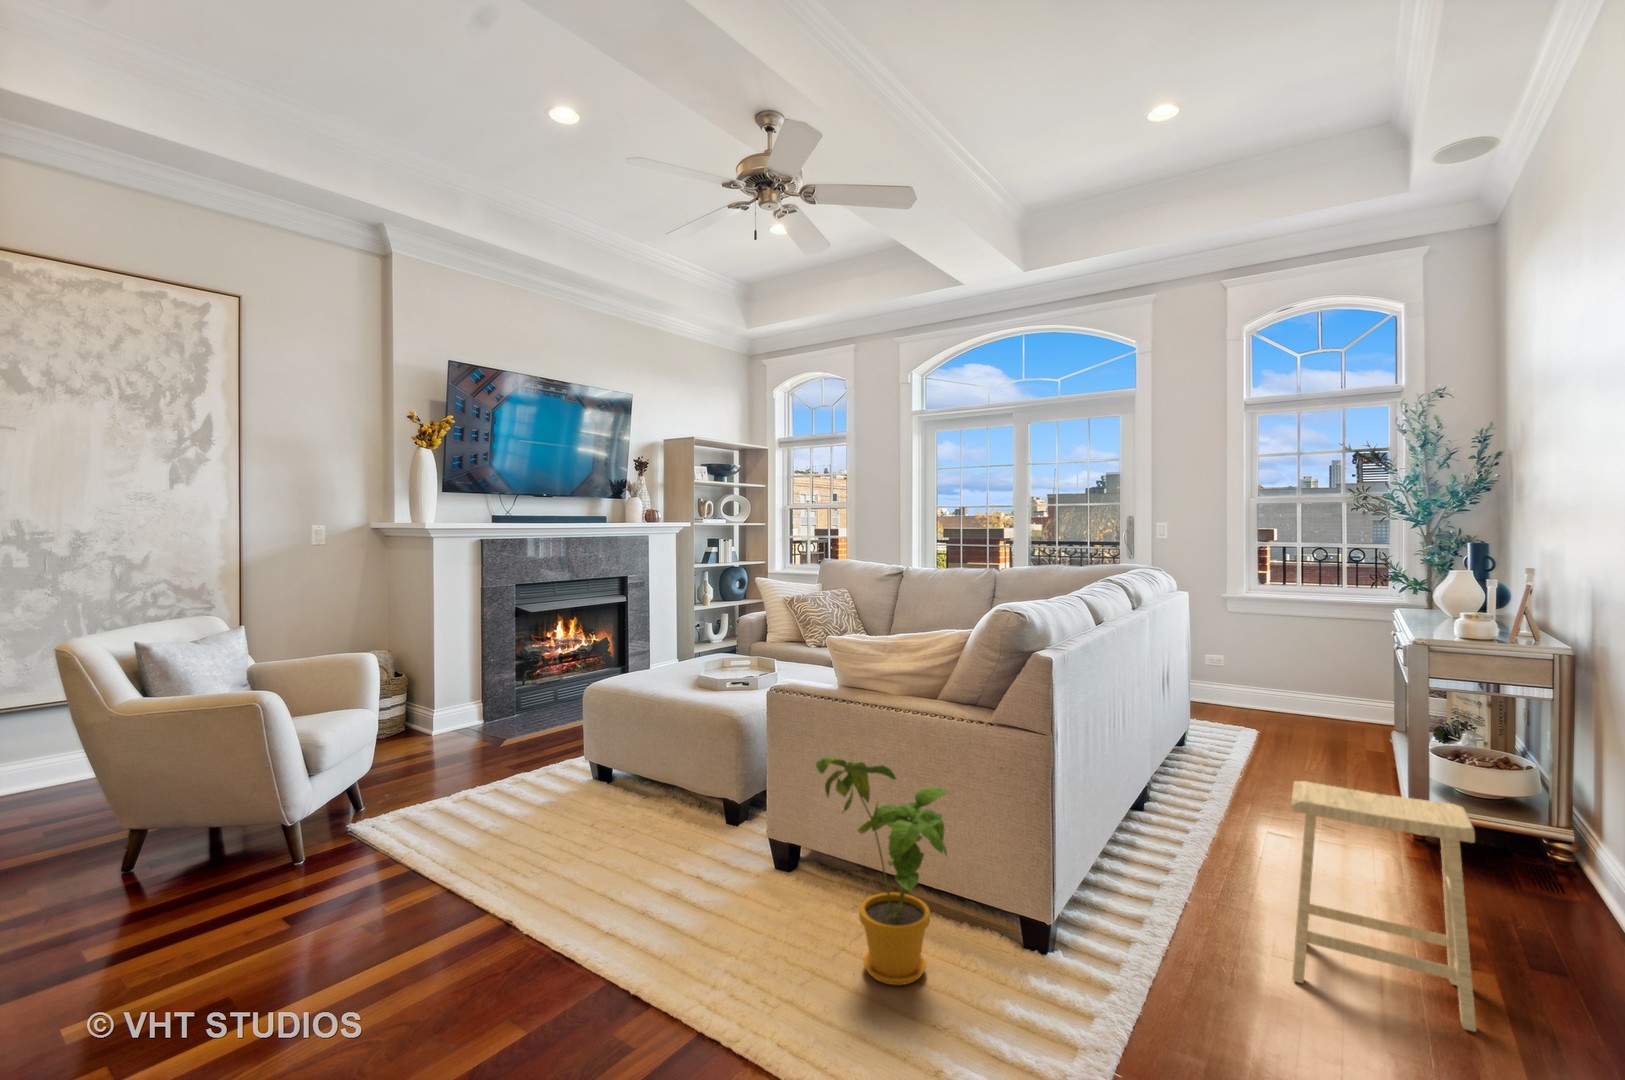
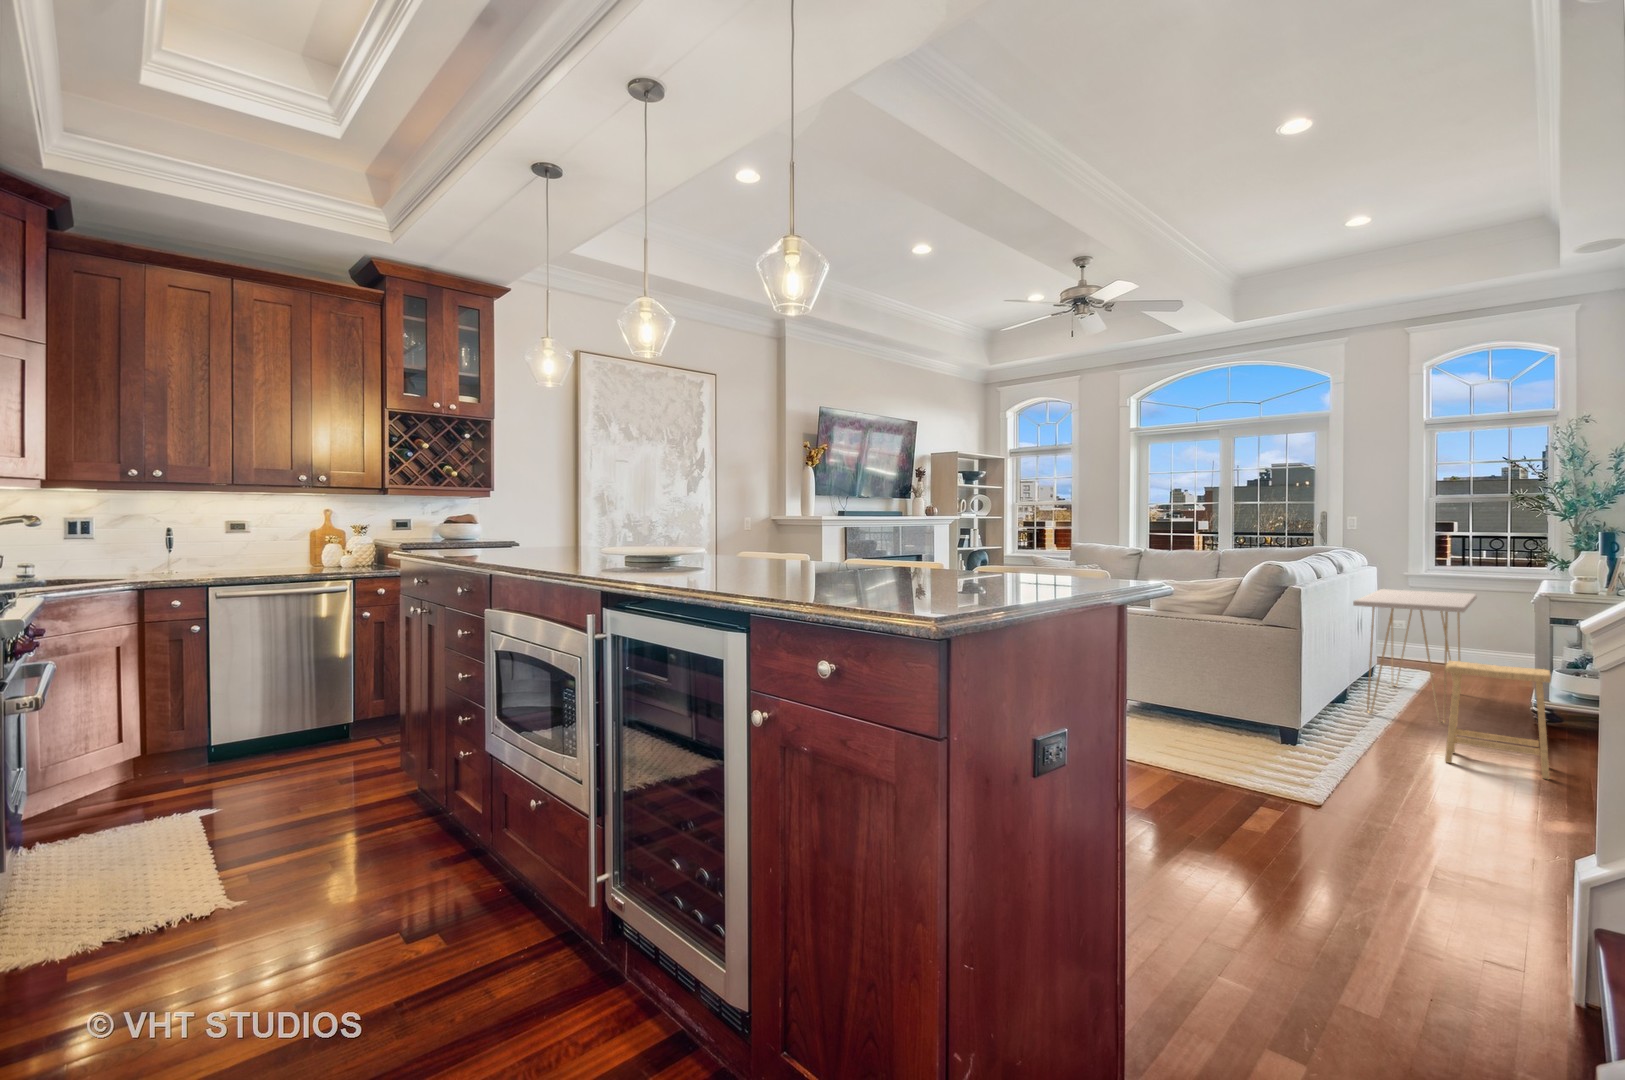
console table: none [1153,626,1319,855] -> present [1353,589,1477,724]
house plant: present [816,757,948,985] -> none [1170,637,1248,754]

